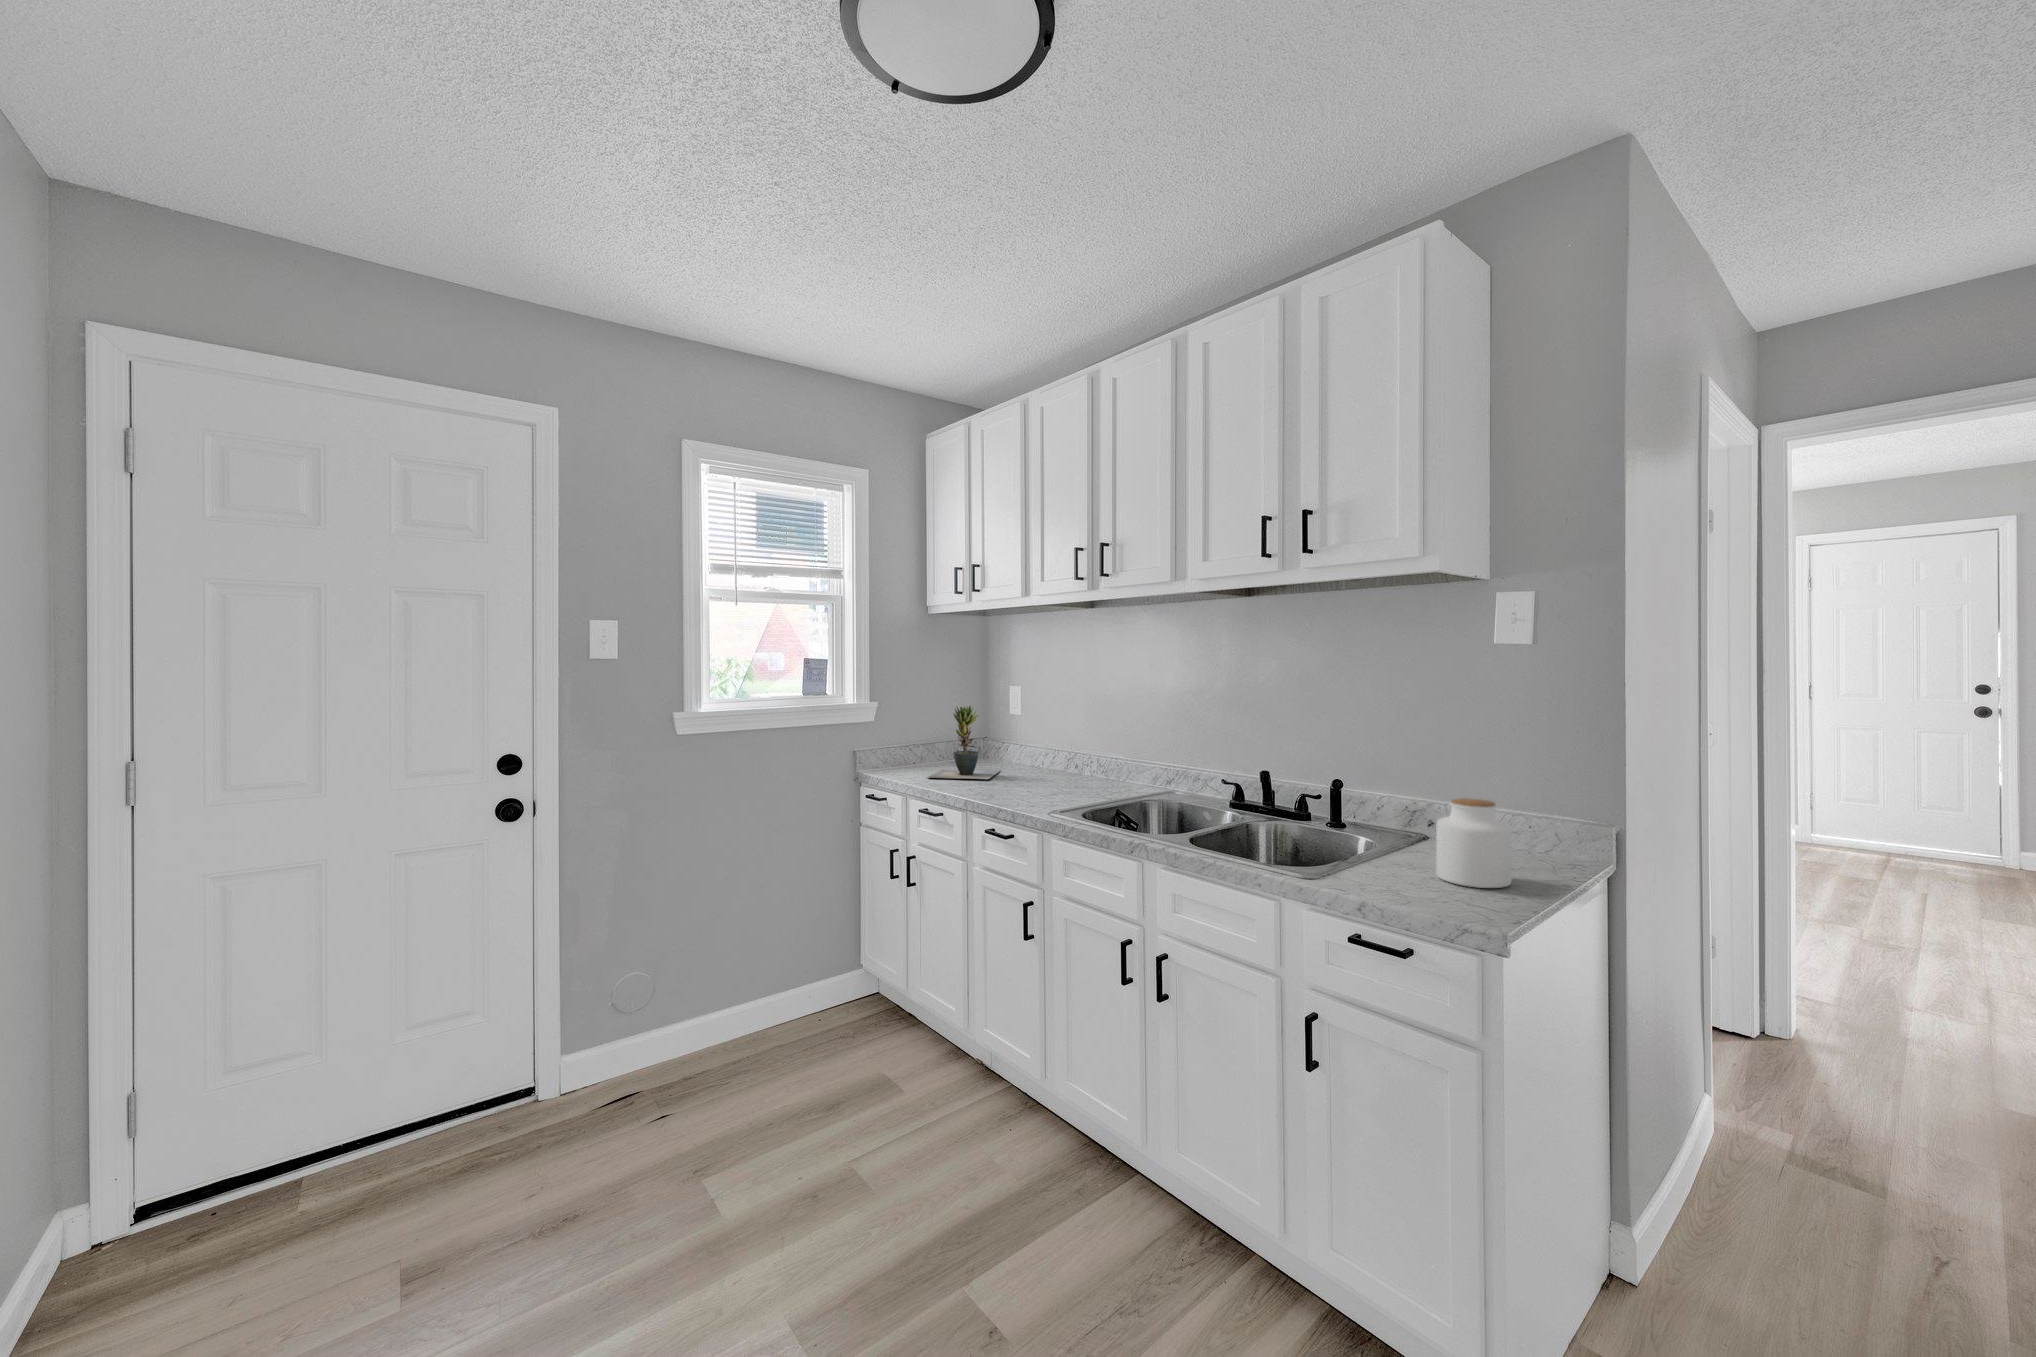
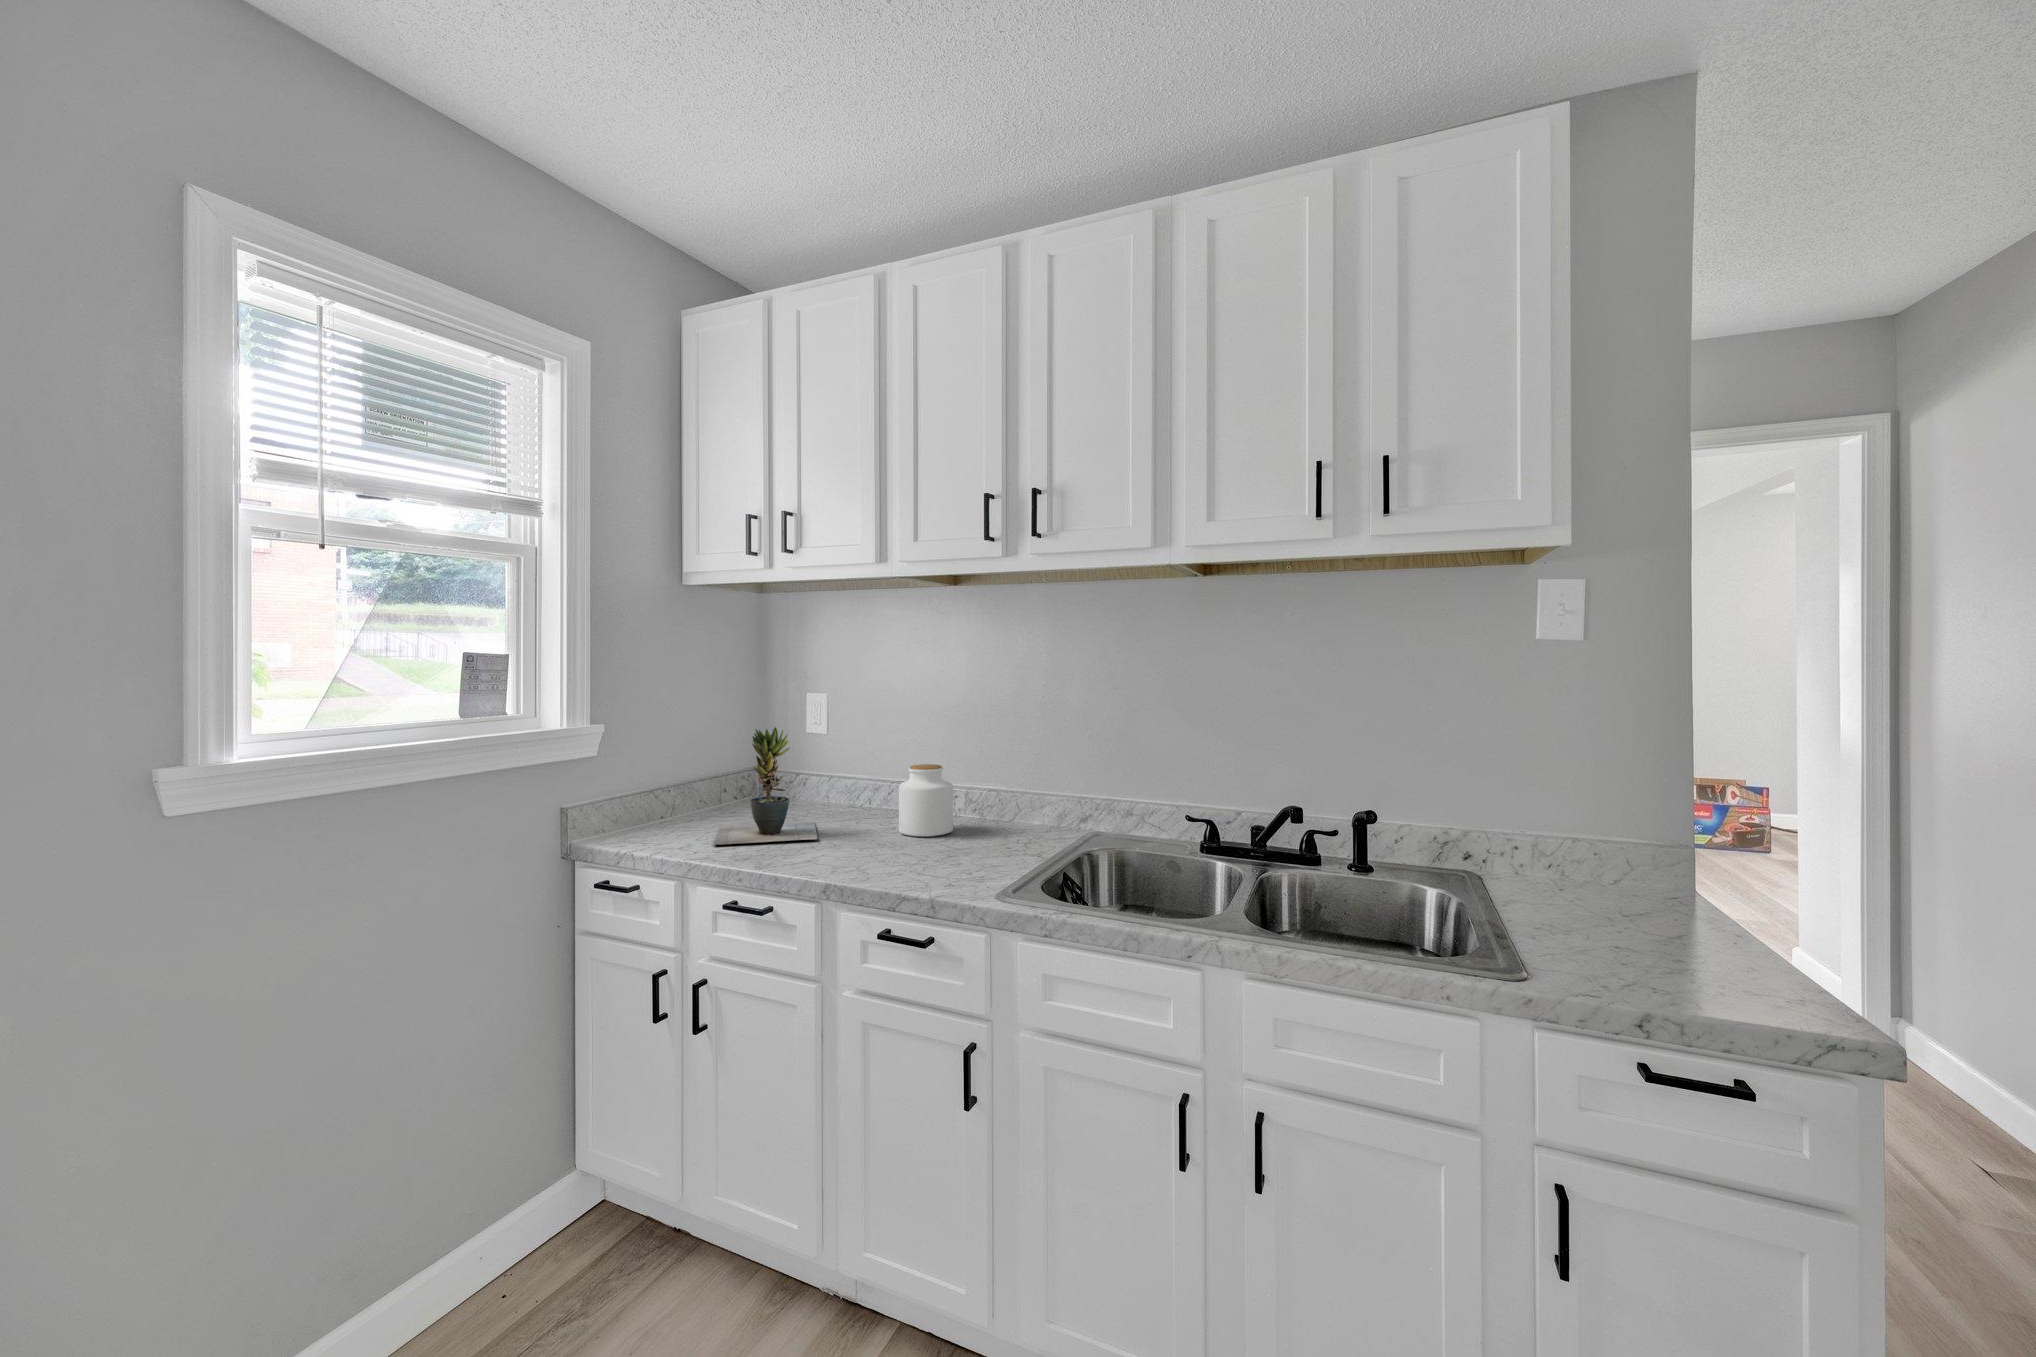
jar: present [1436,798,1512,888] -> present [899,764,953,836]

